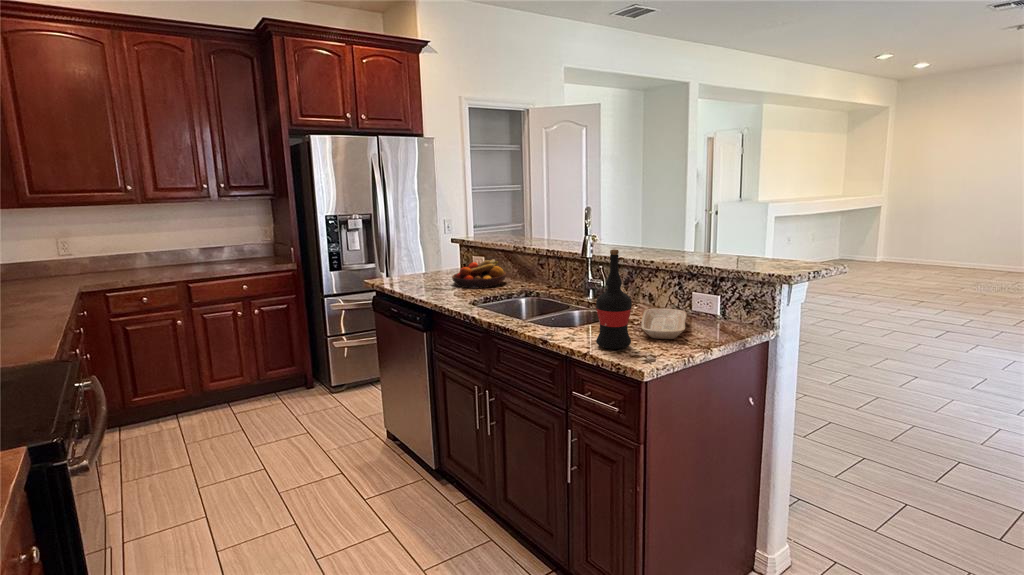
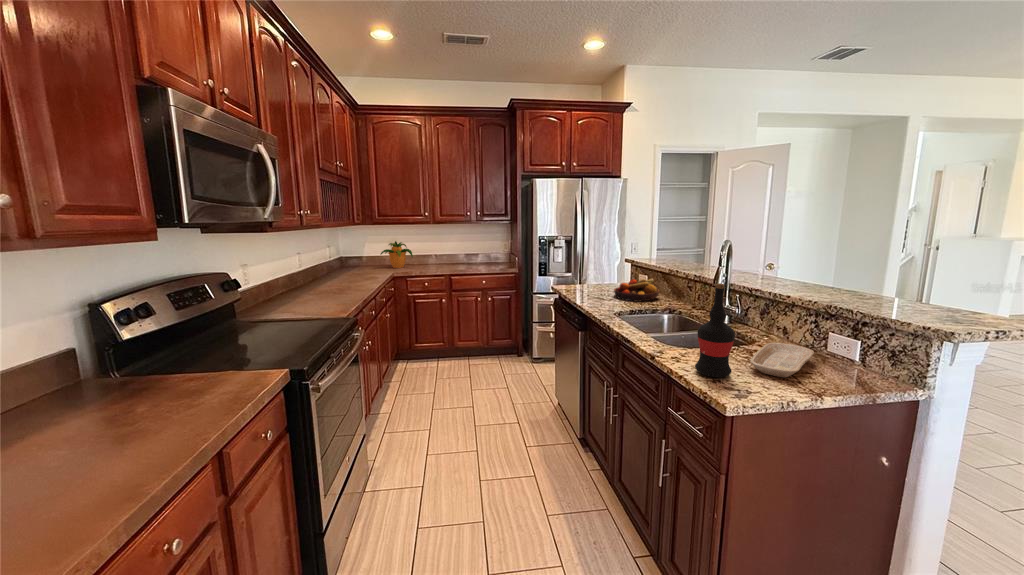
potted plant: none [37,234,104,280] -> present [381,241,413,268]

